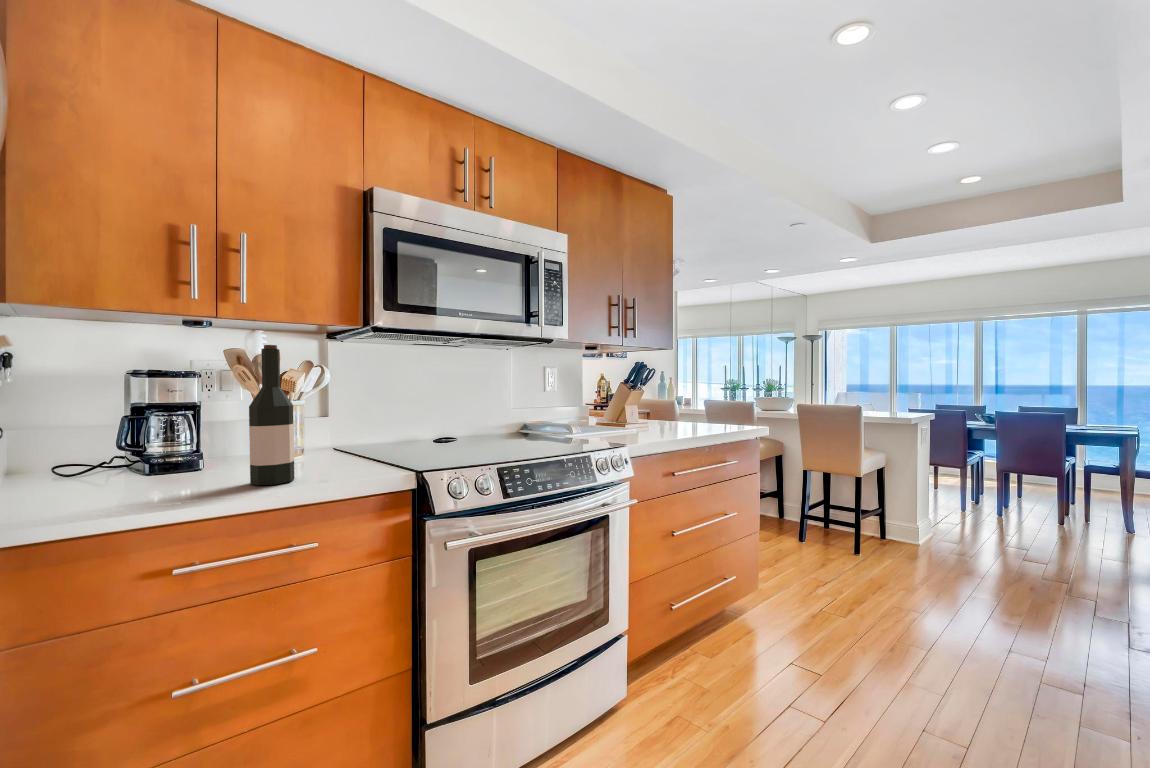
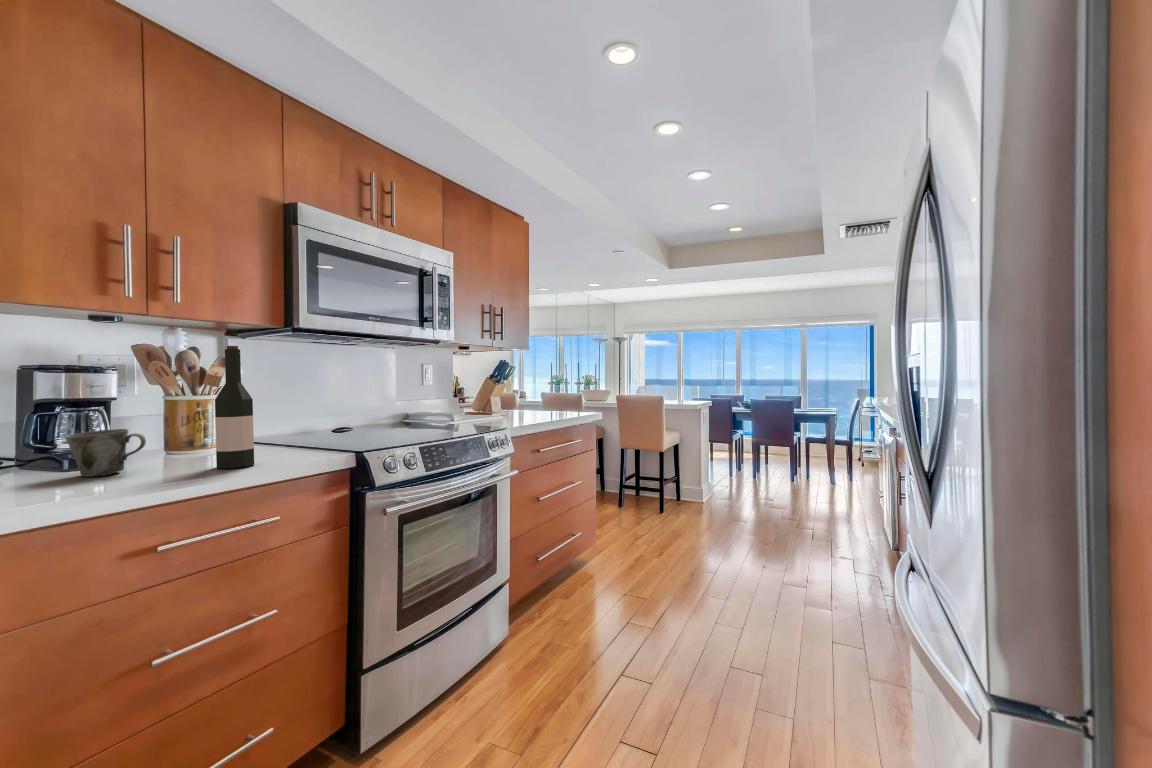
mug: none [114,436,190,486] -> present [66,429,146,477]

